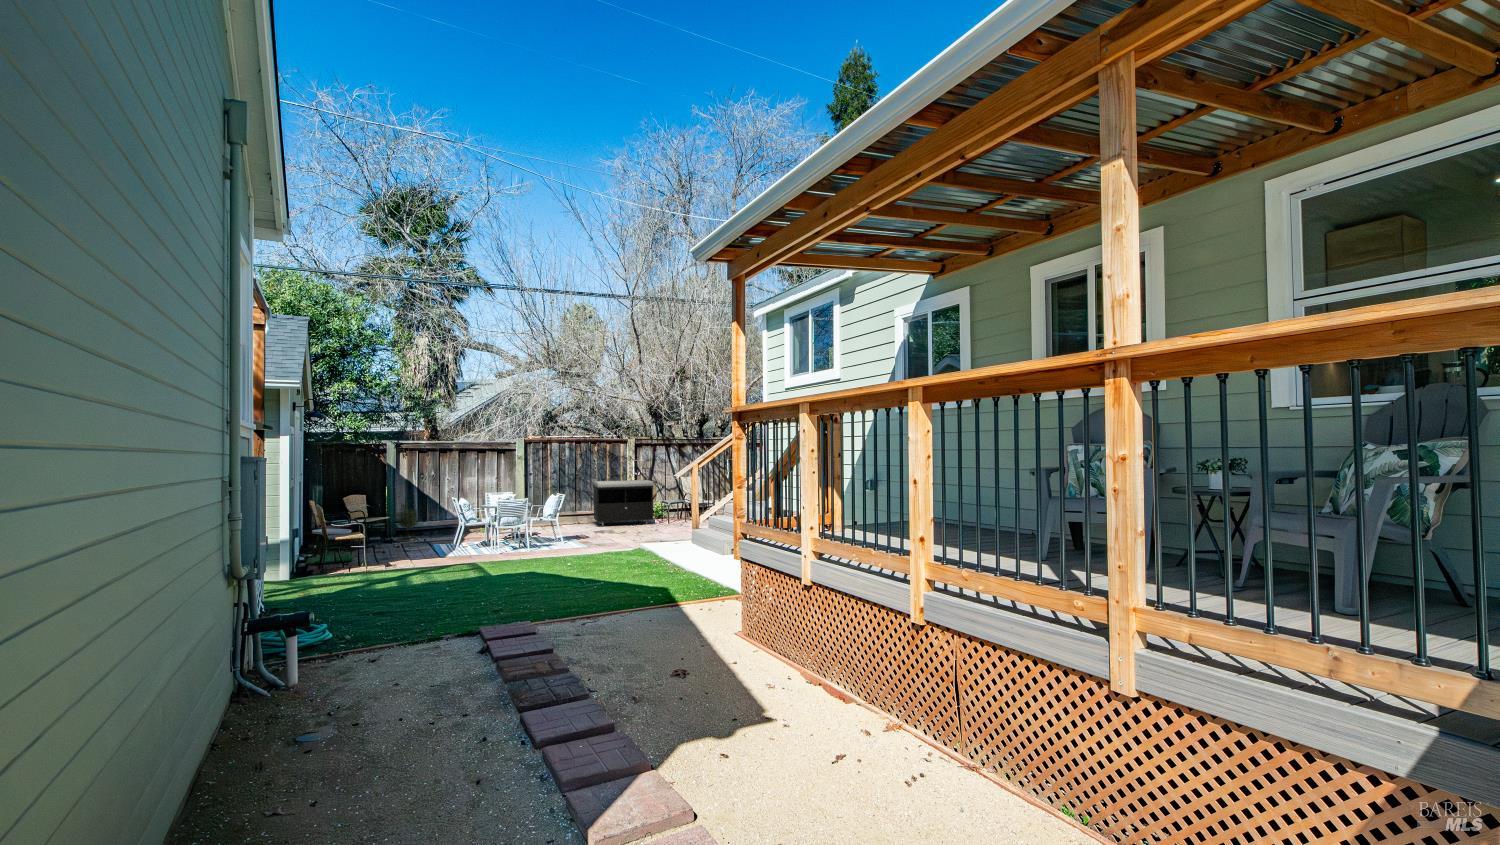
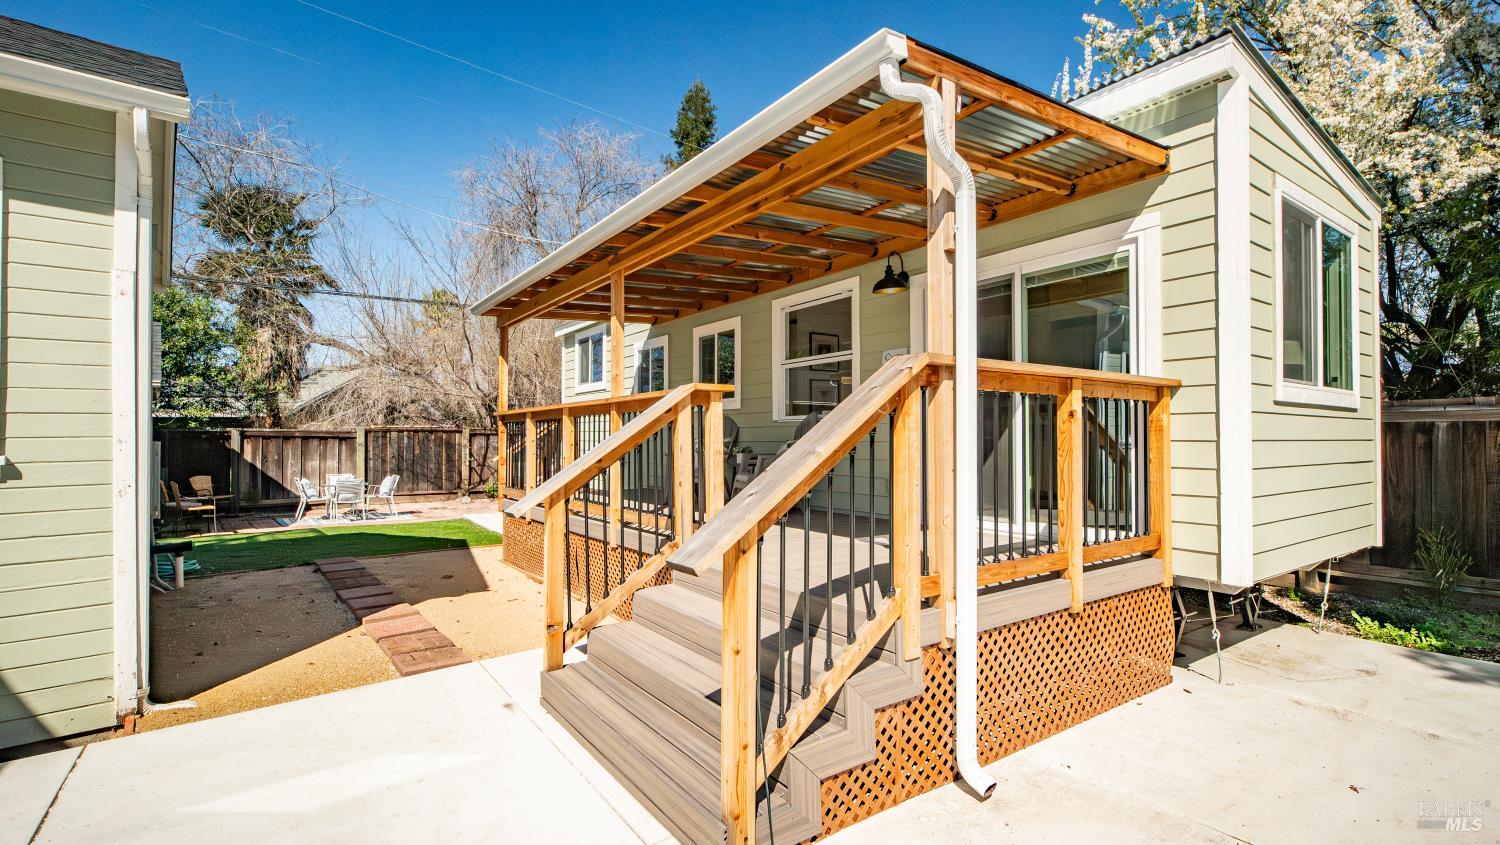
storage bench: present [594,480,653,526] -> none [430,464,484,504]

